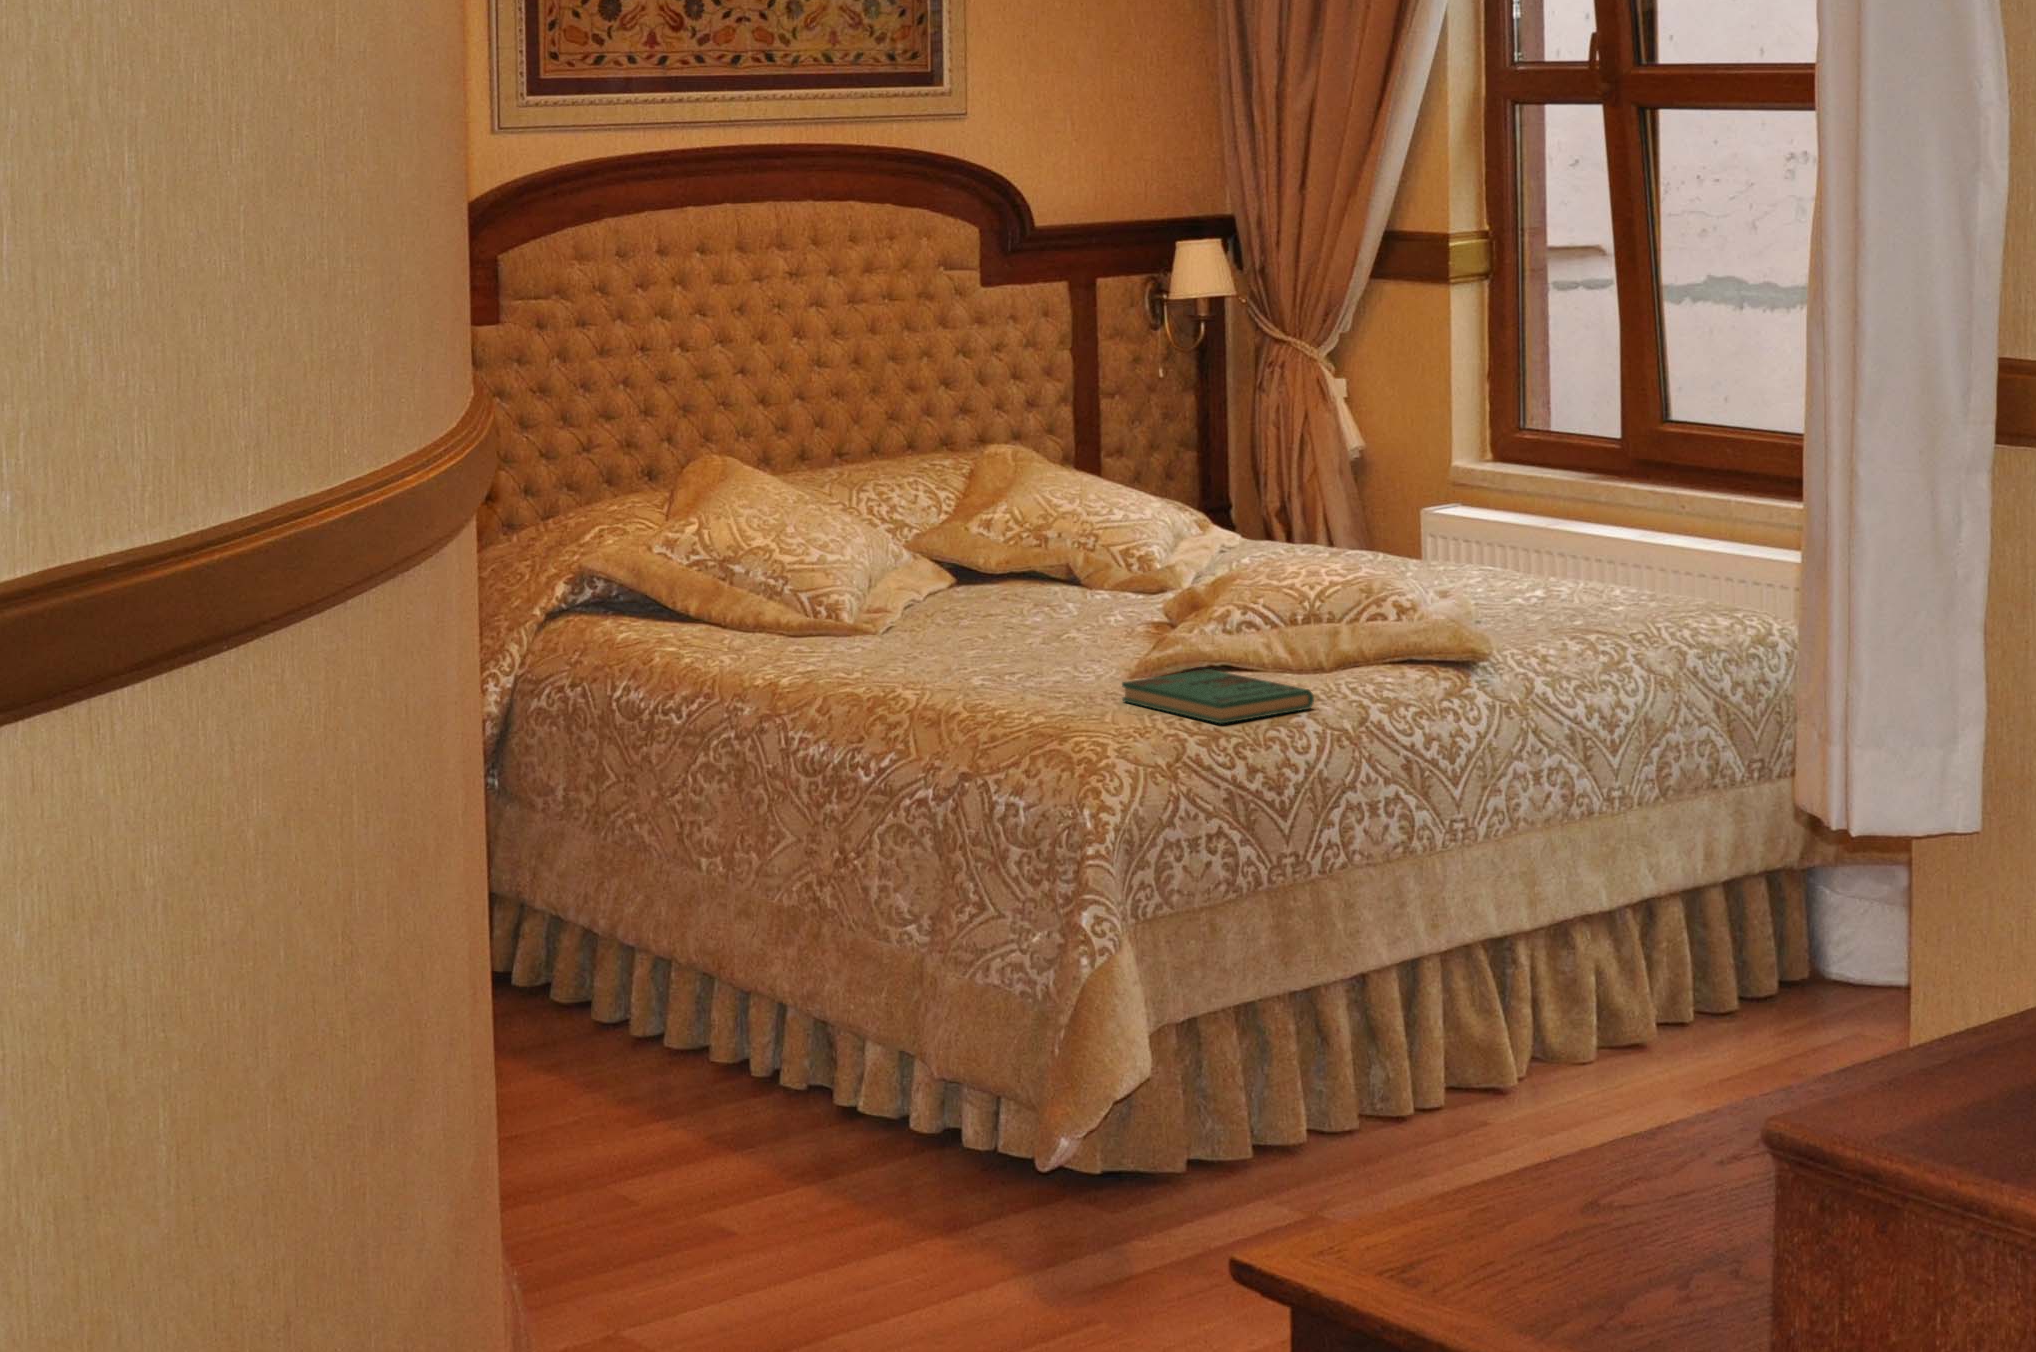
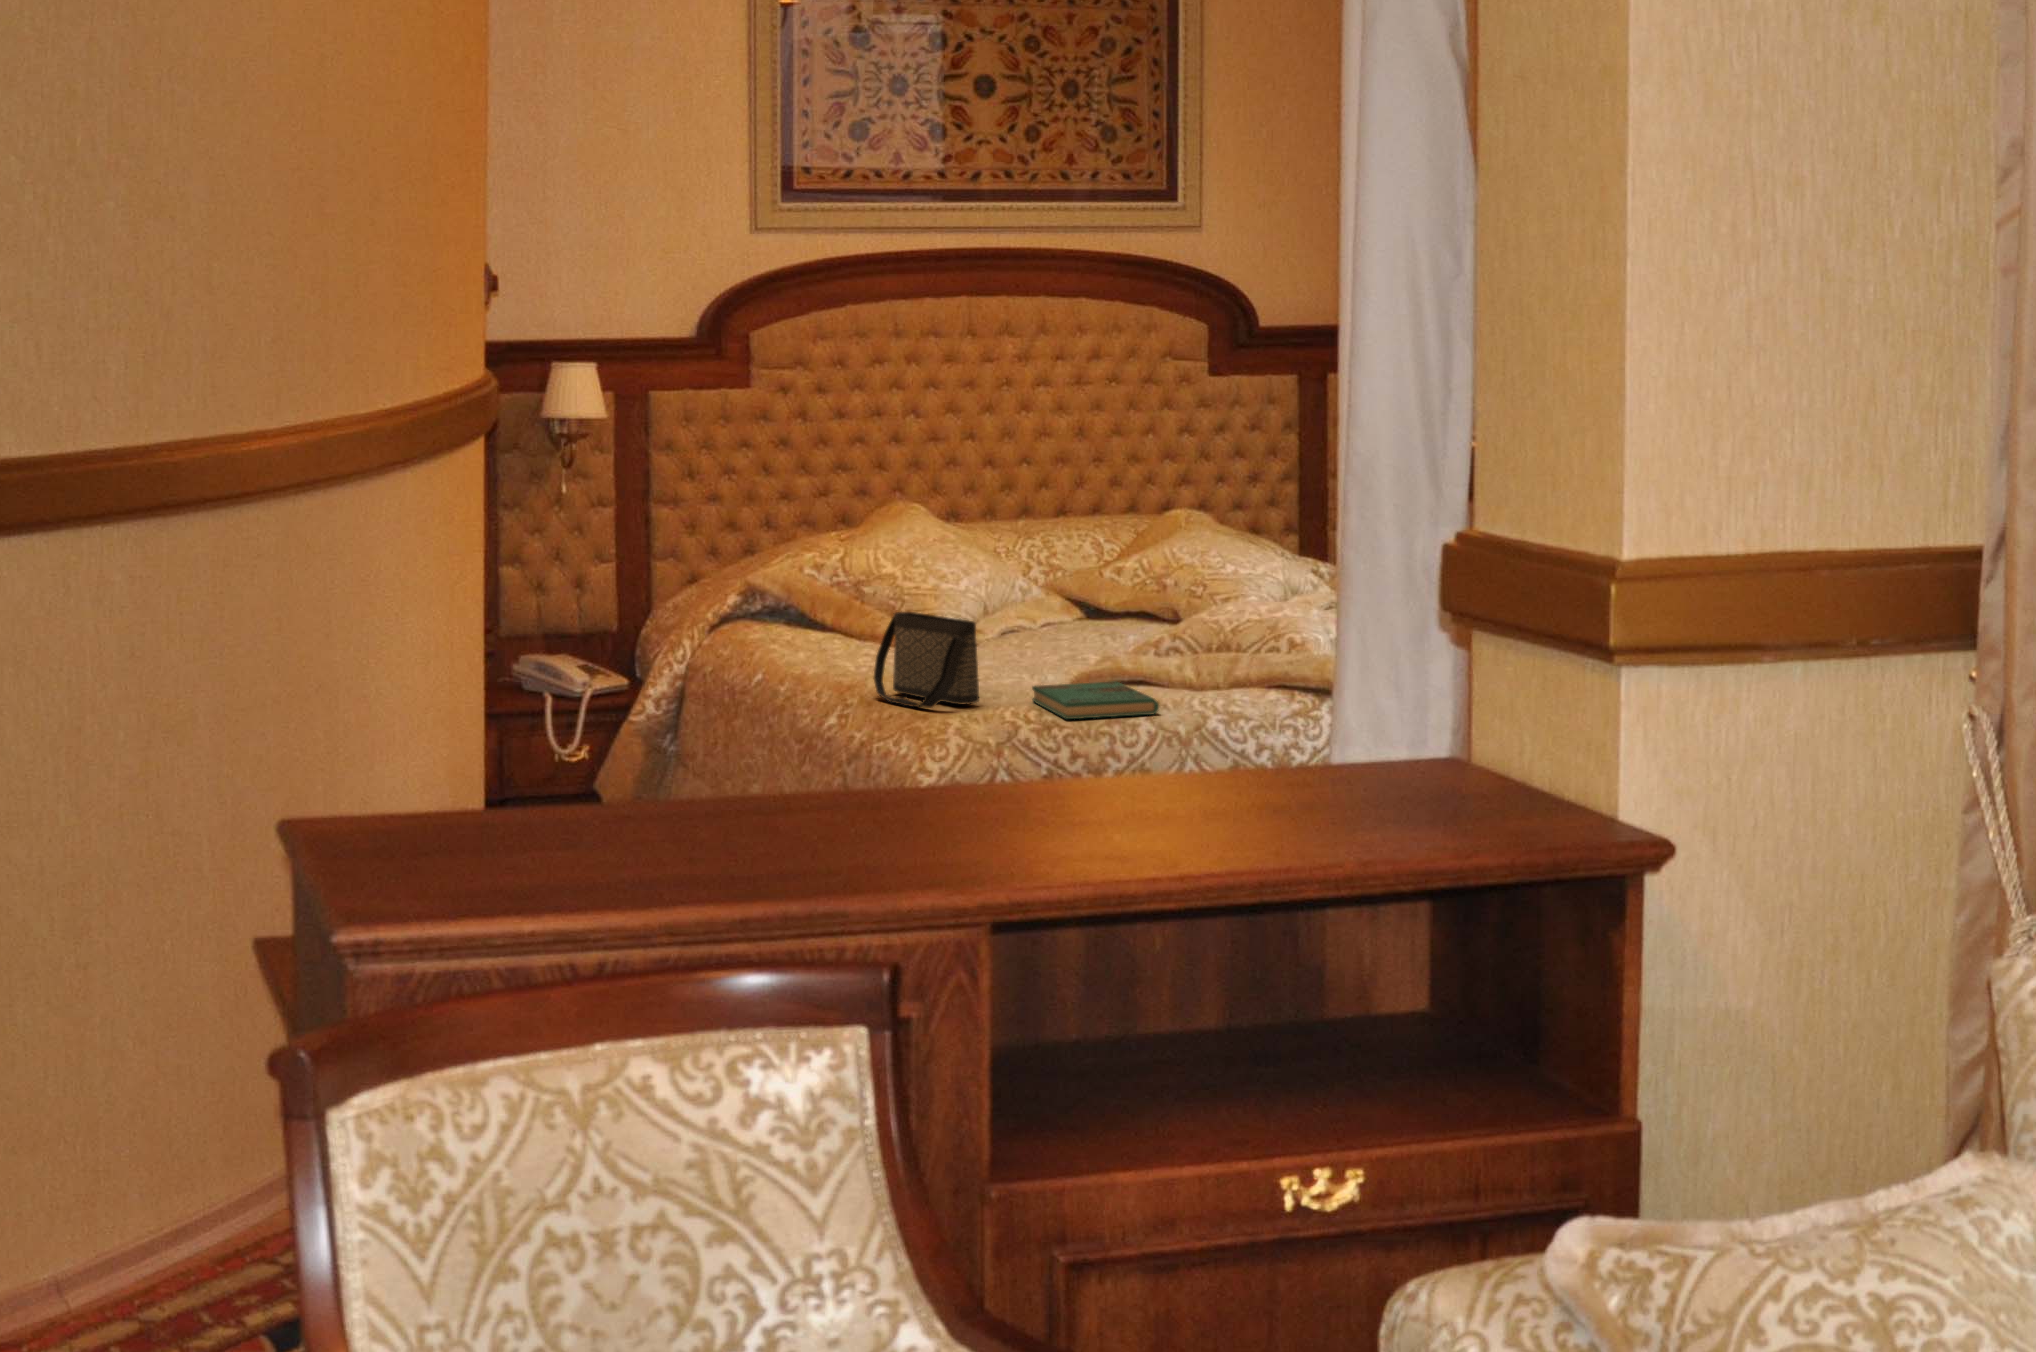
handbag: none [907,598,1070,720] -> present [874,612,979,708]

